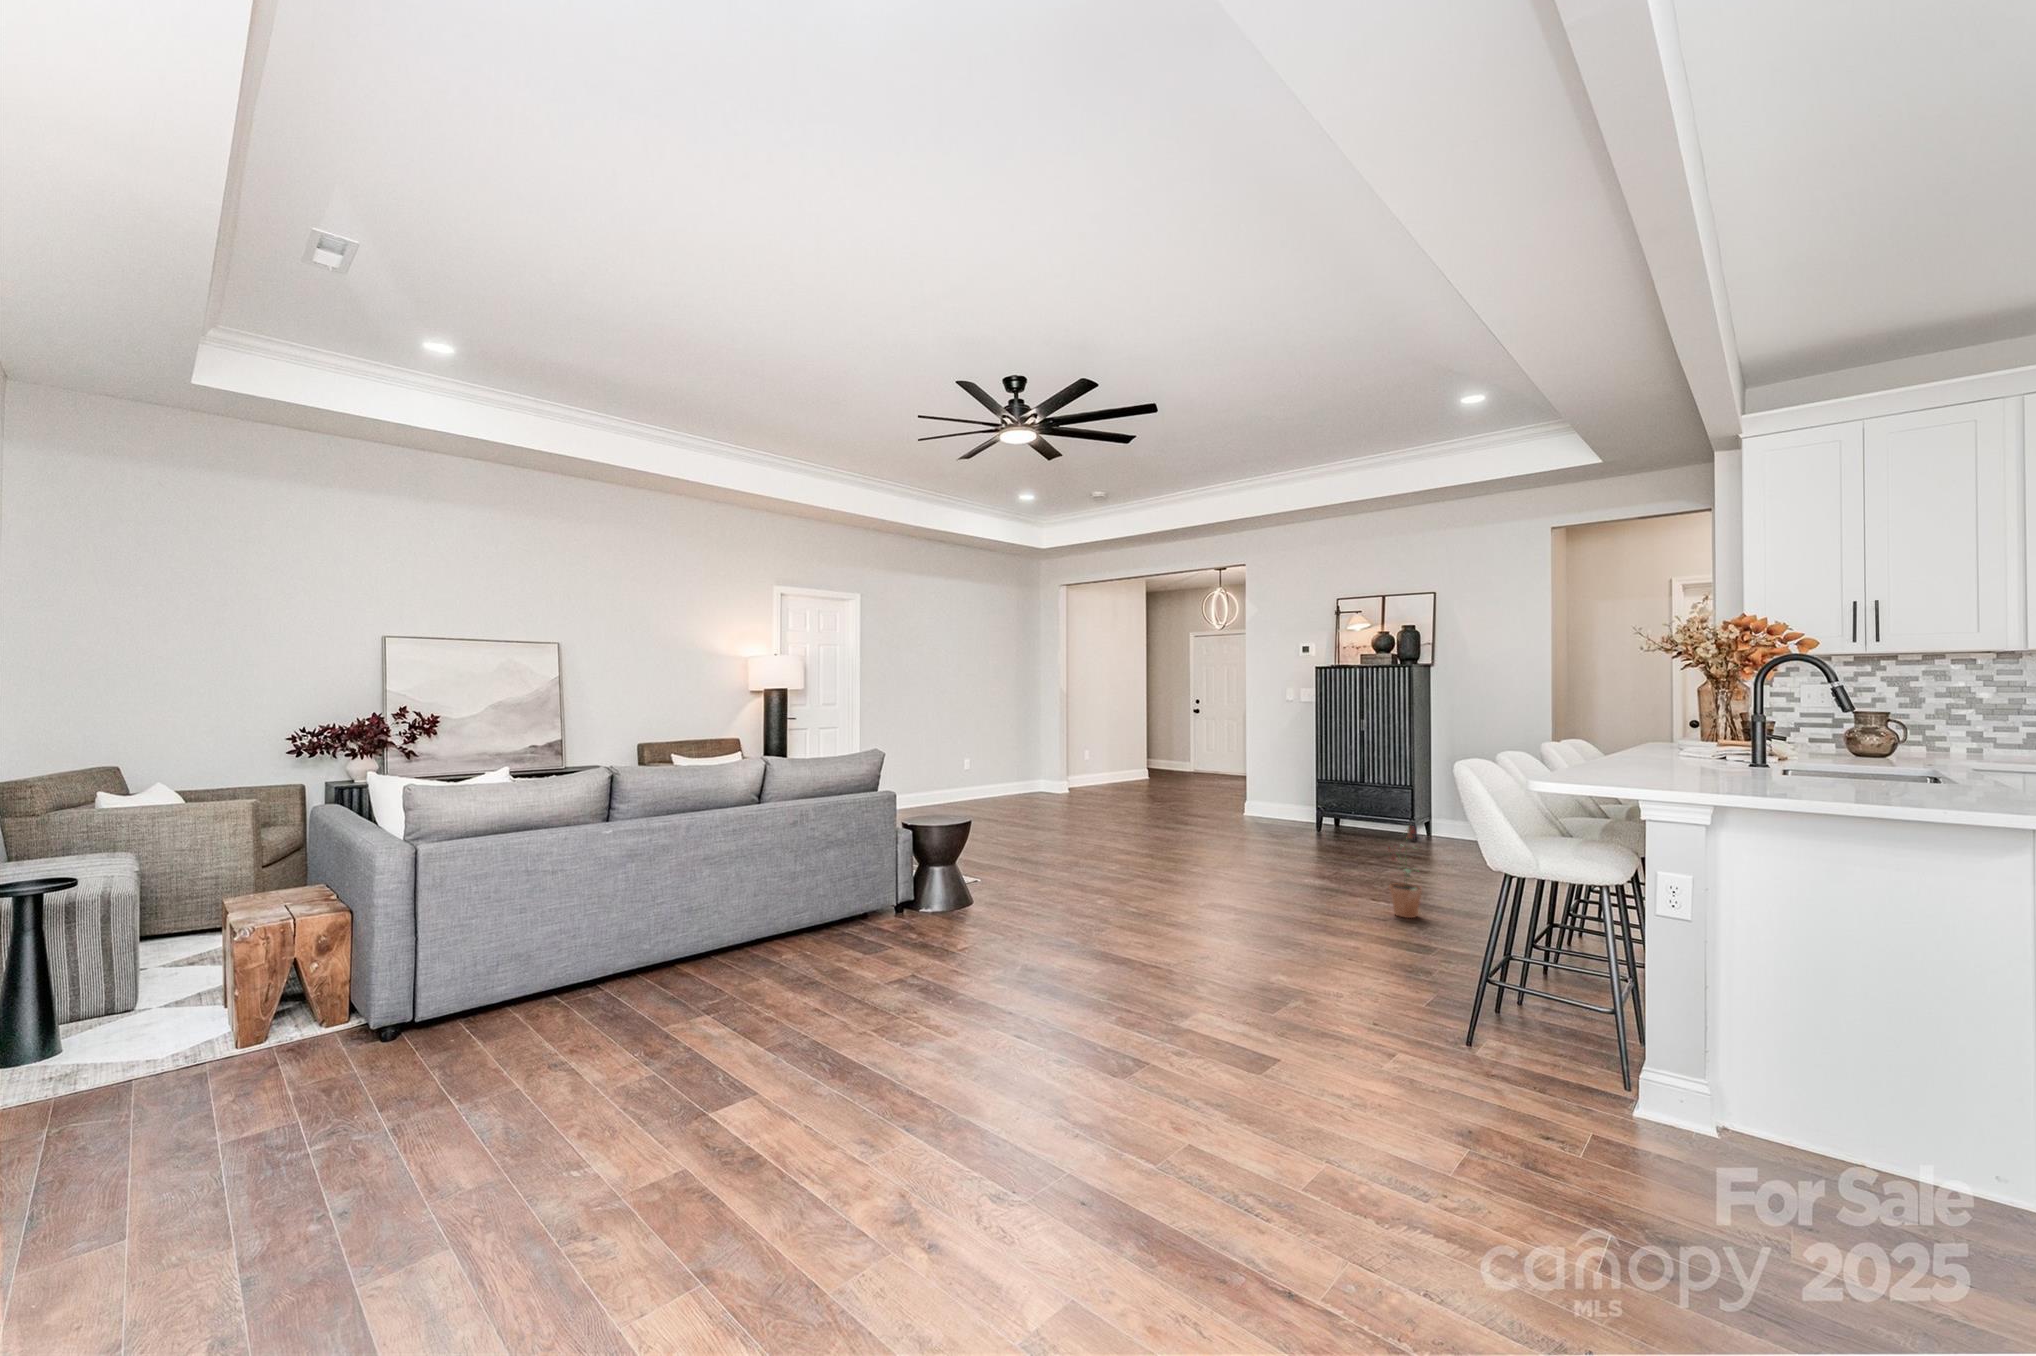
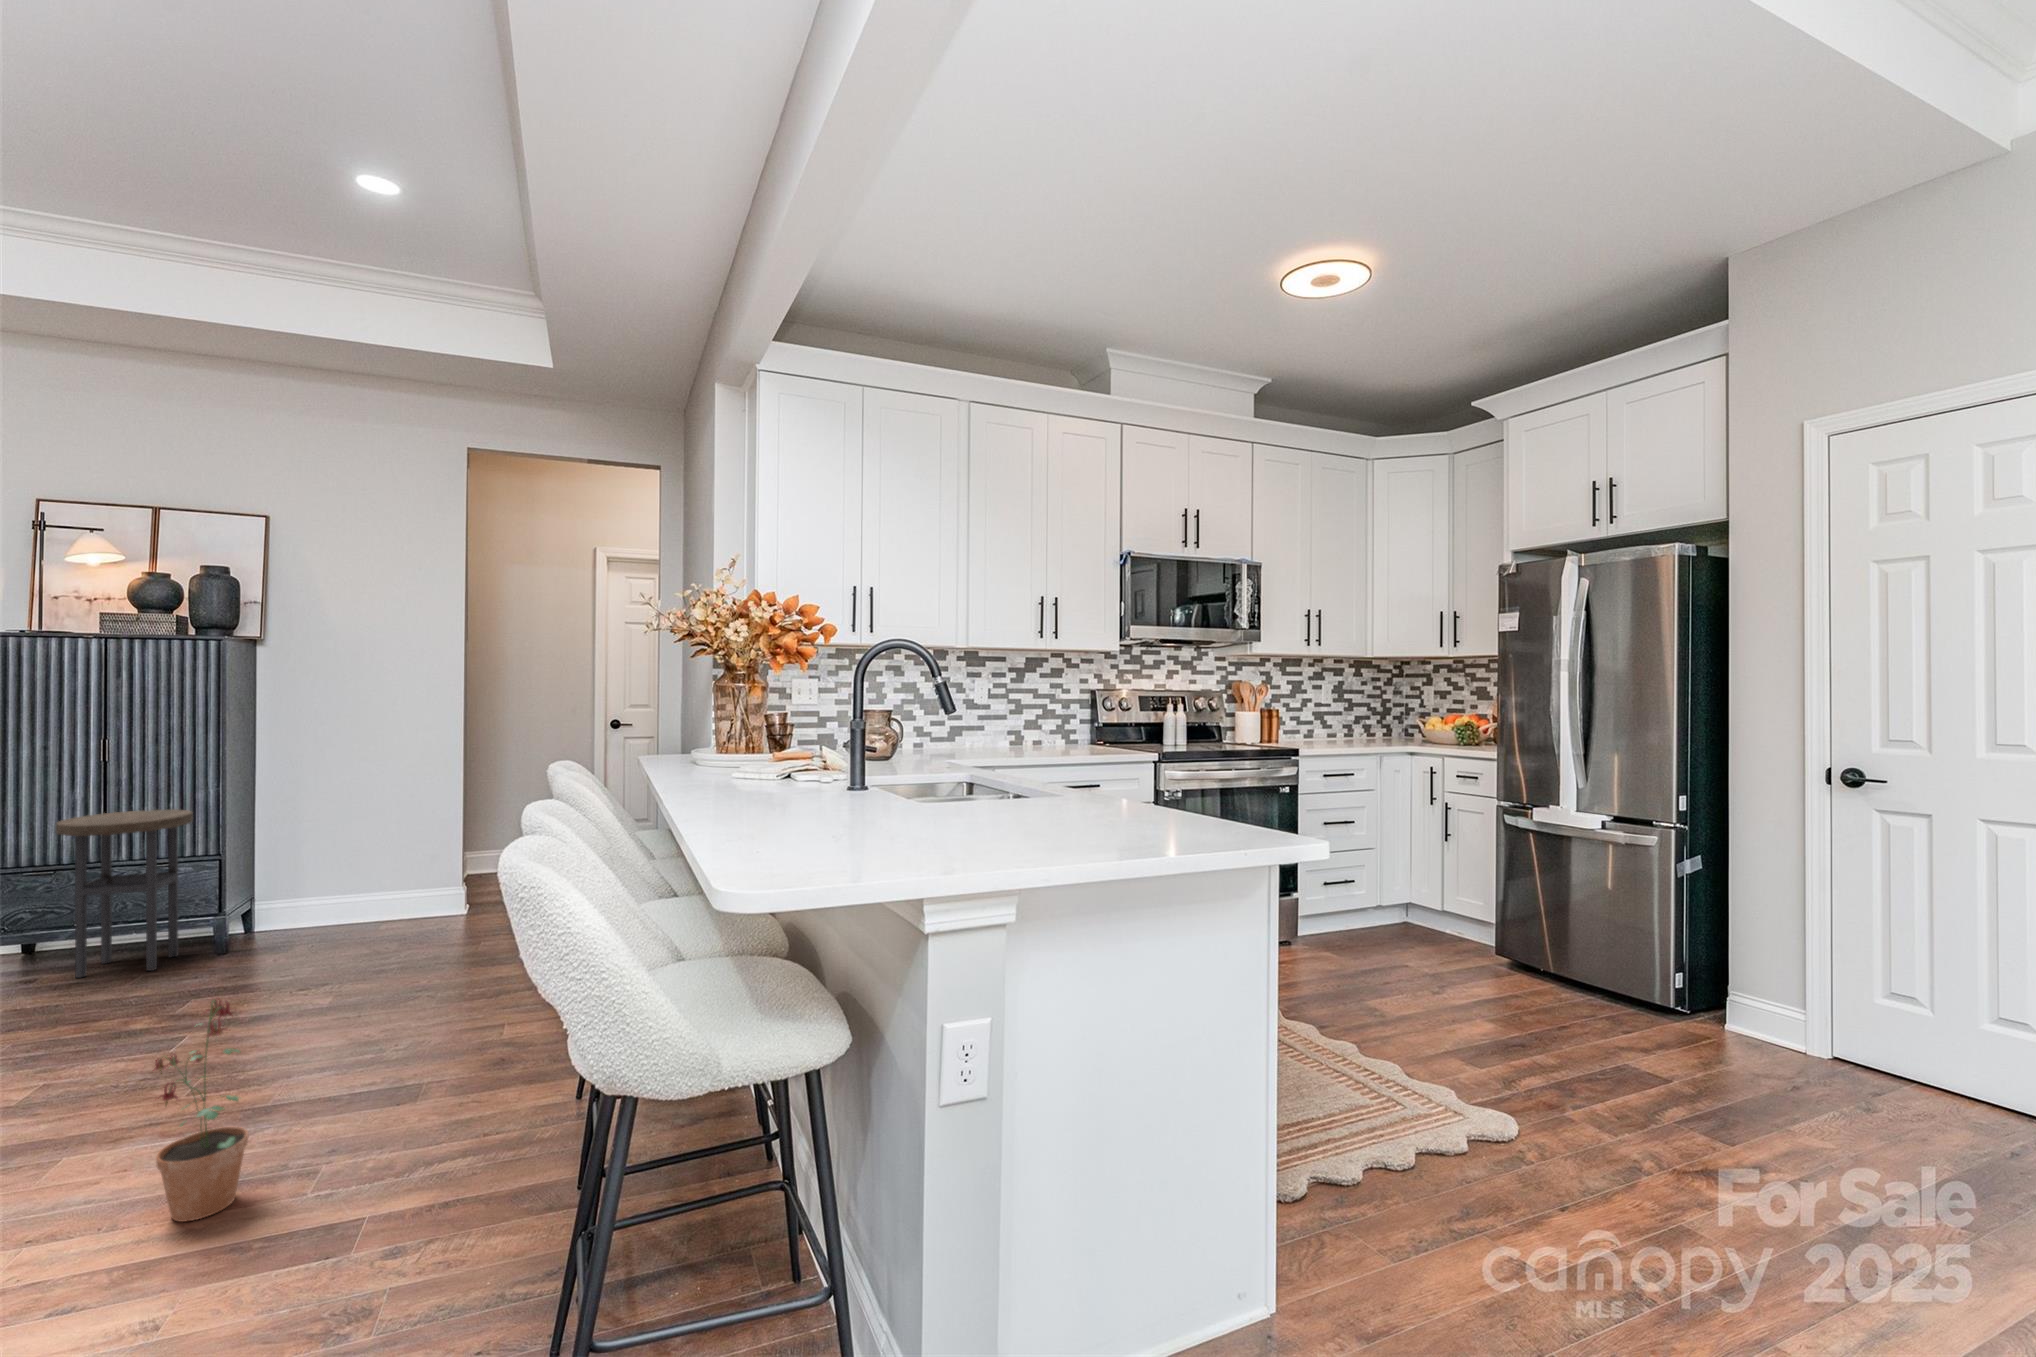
side table: none [1346,758,1400,843] -> present [56,809,193,978]

